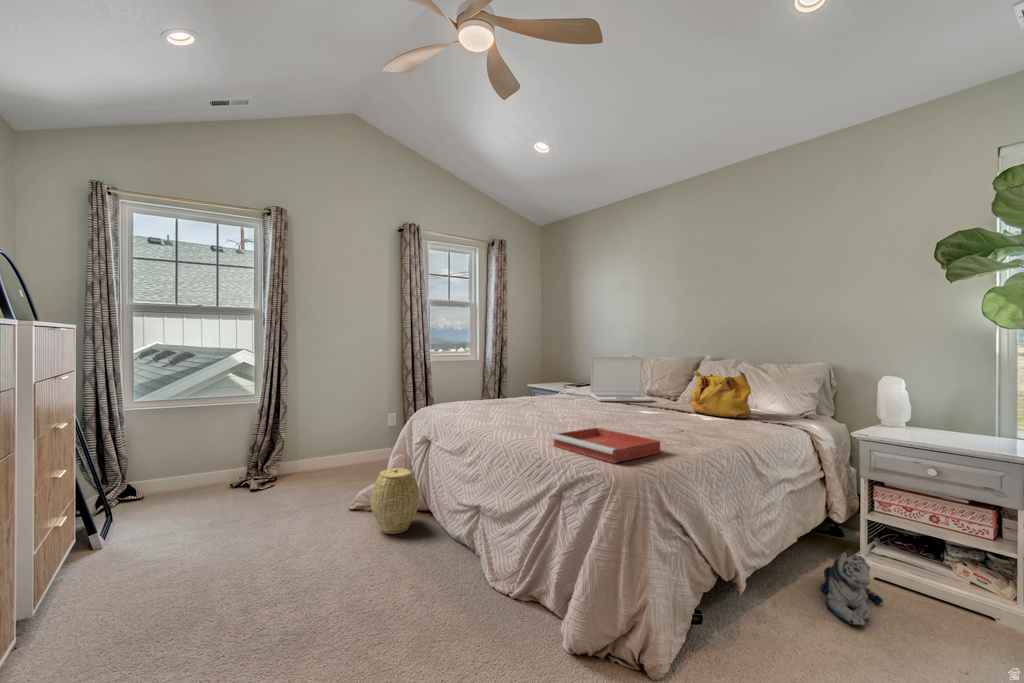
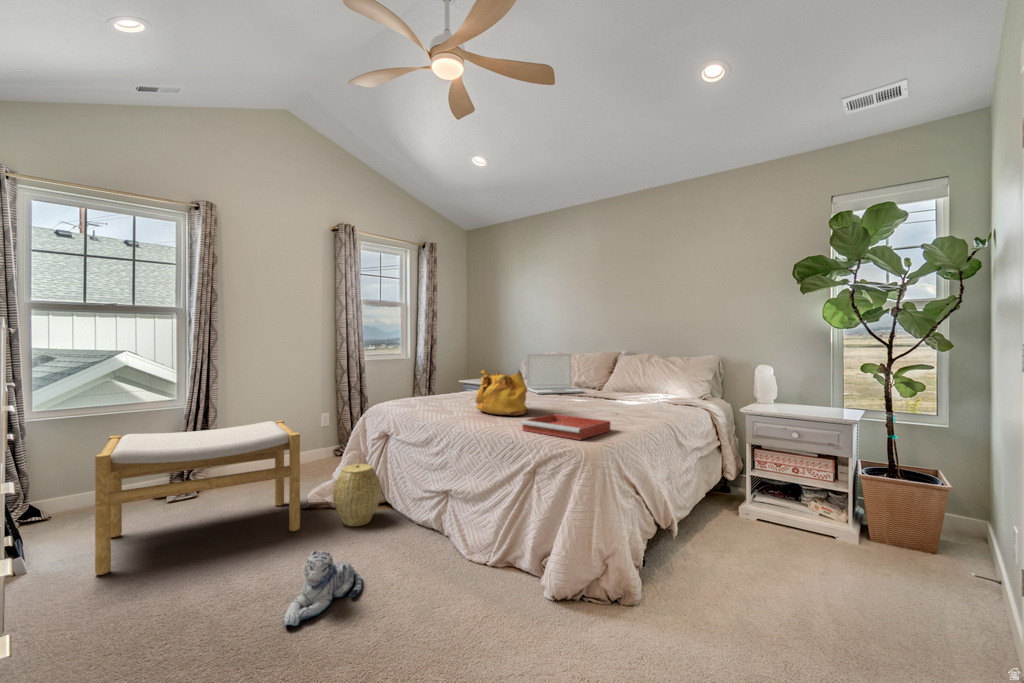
handbag: present [691,371,751,418] -> present [475,370,528,416]
footstool: none [147,419,339,560] -> present [95,420,300,575]
plush toy: present [820,553,883,626] -> present [284,551,362,626]

